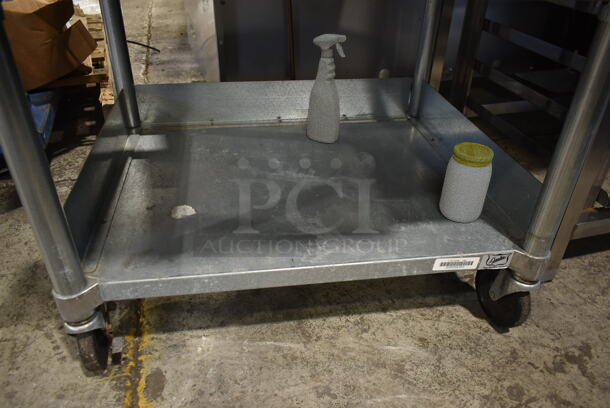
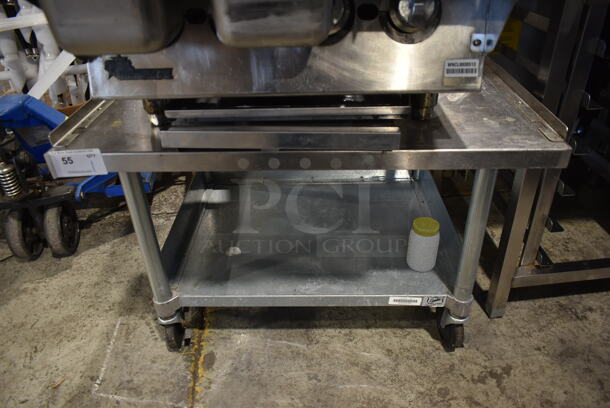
spray bottle: present [307,34,346,143] -> none [329,128,355,202]

